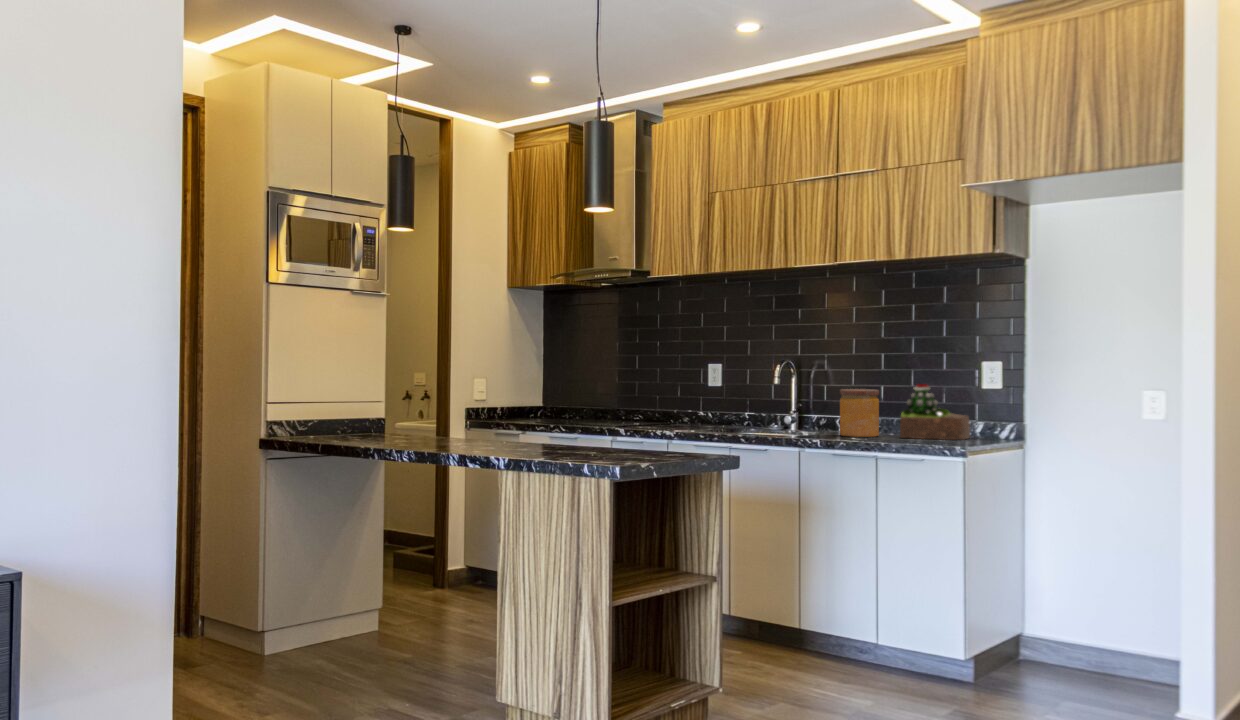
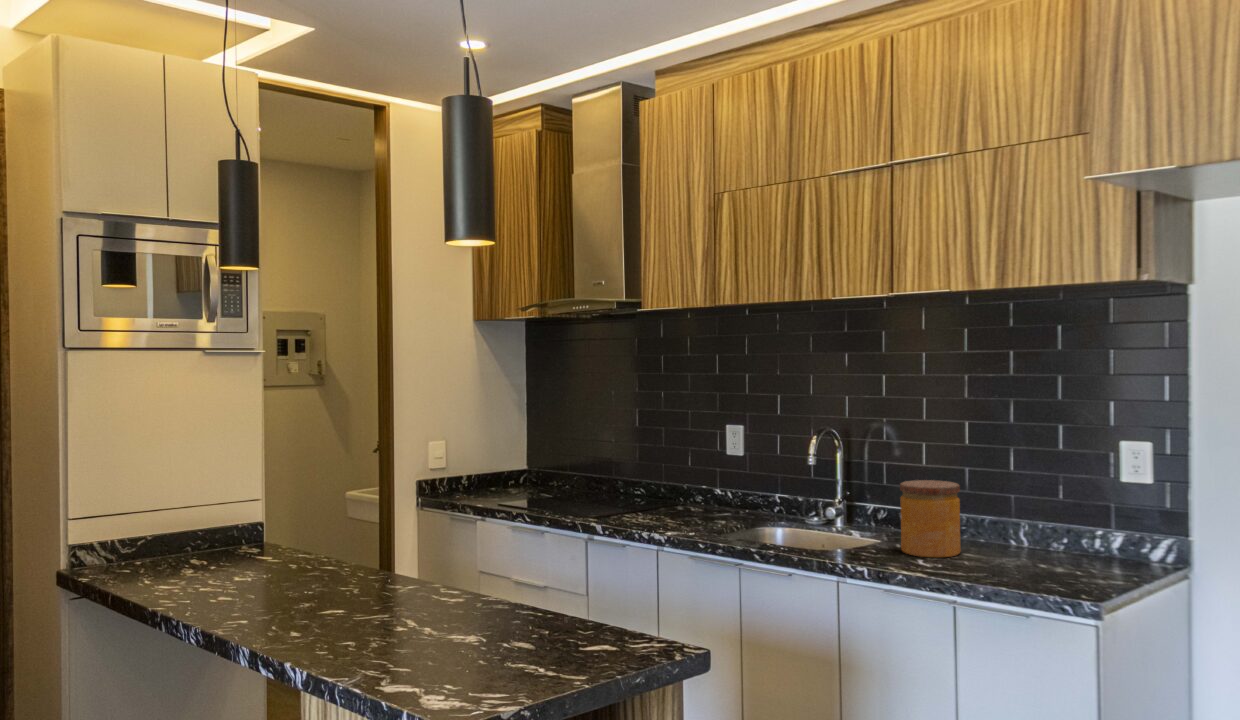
succulent plant: present [900,384,970,440] -> none [992,478,1104,571]

